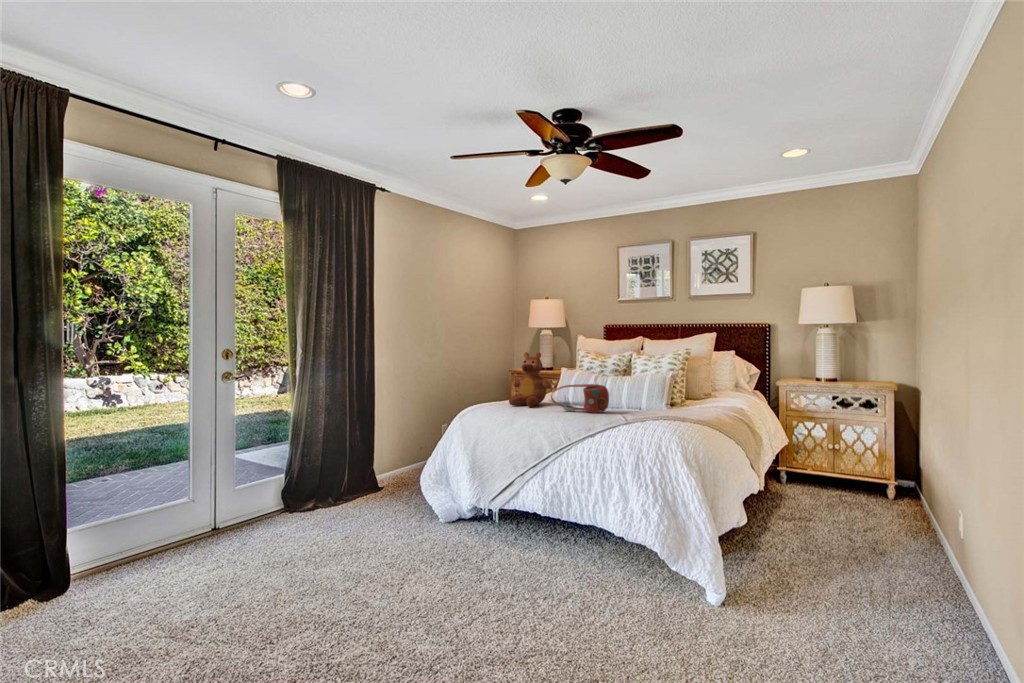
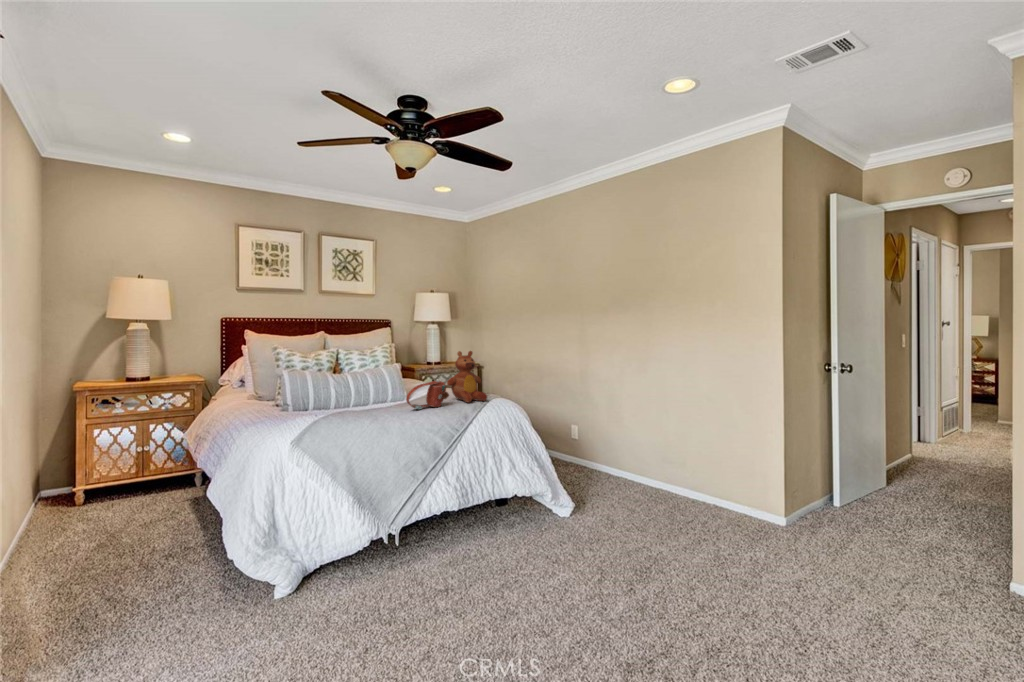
teddy bear: present [509,352,552,407] -> present [447,351,487,403]

